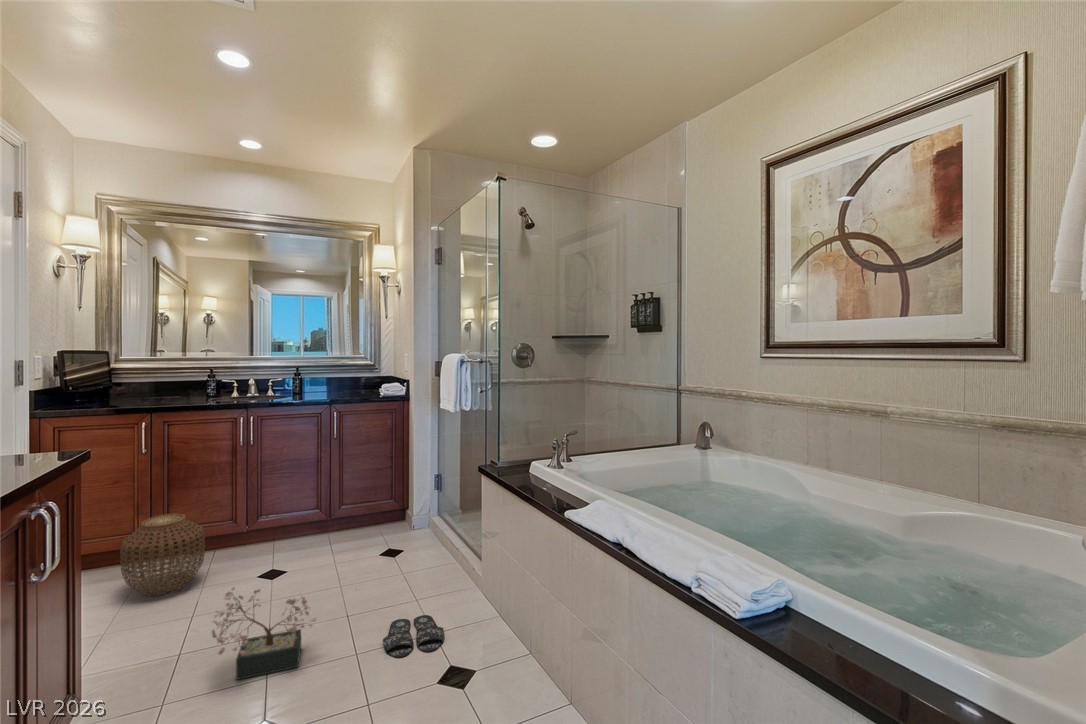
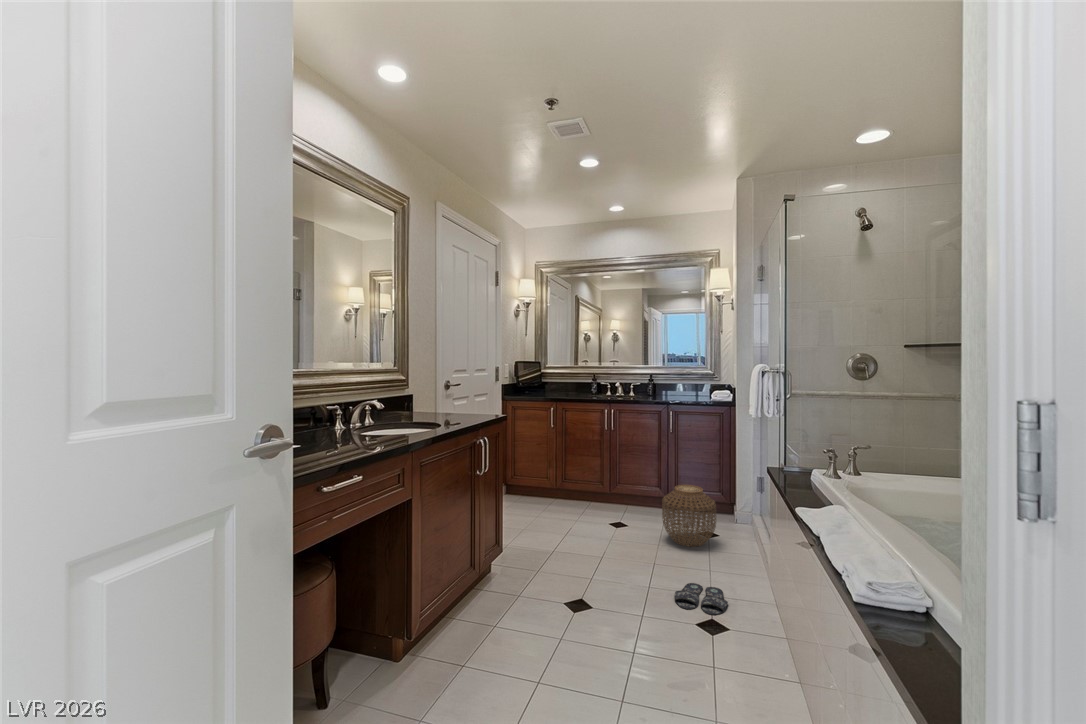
woven basket: present [120,514,205,596] -> present [662,485,716,547]
decorative plant: present [212,587,316,680] -> none [563,518,627,587]

